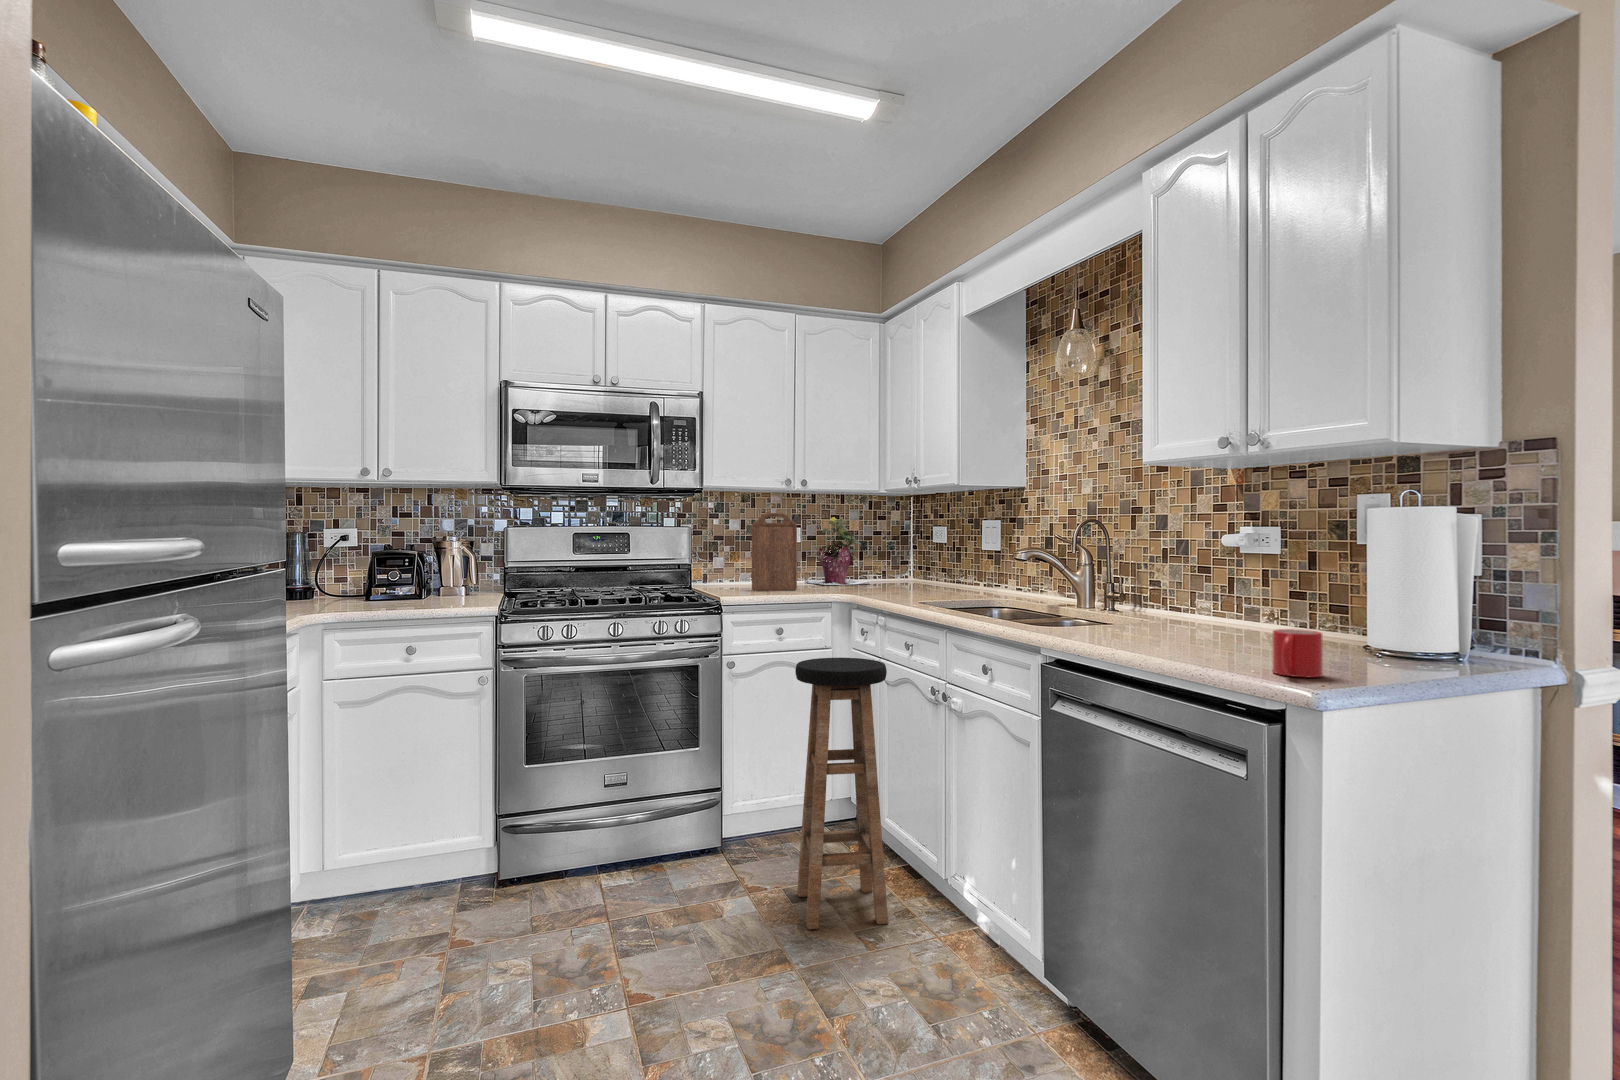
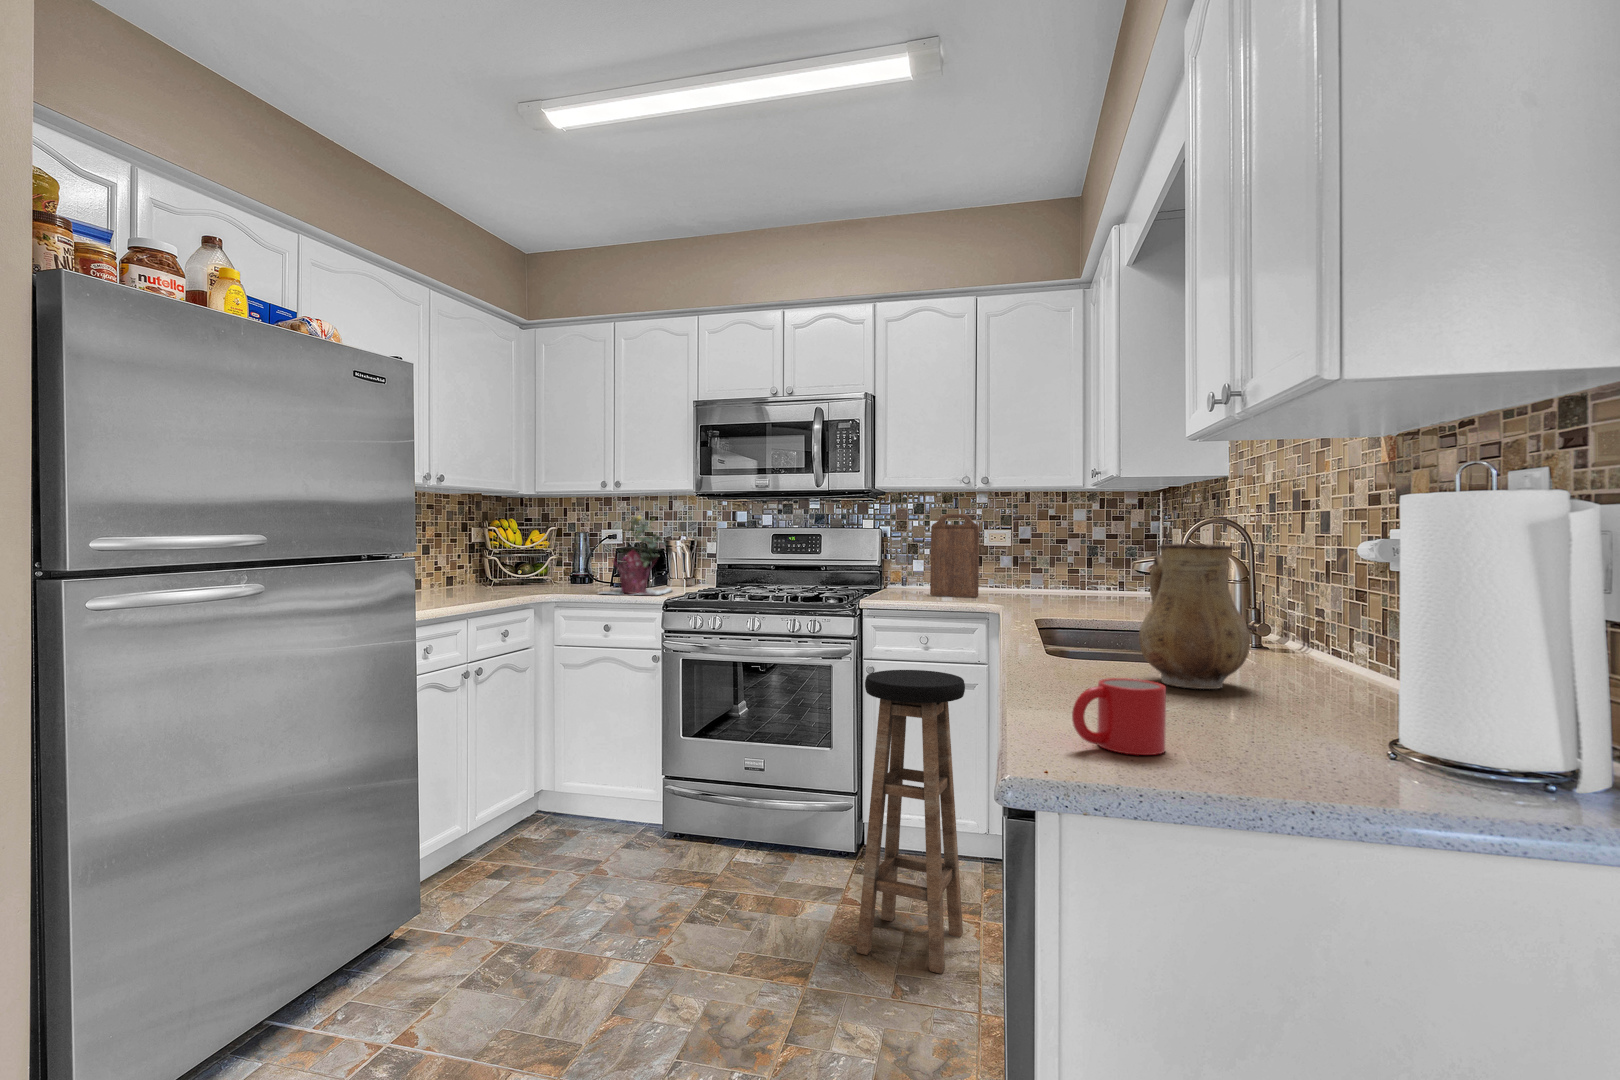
potted plant: present [804,517,872,585] -> present [599,516,672,595]
ceramic pitcher: none [1133,538,1219,640] -> present [1139,544,1250,689]

